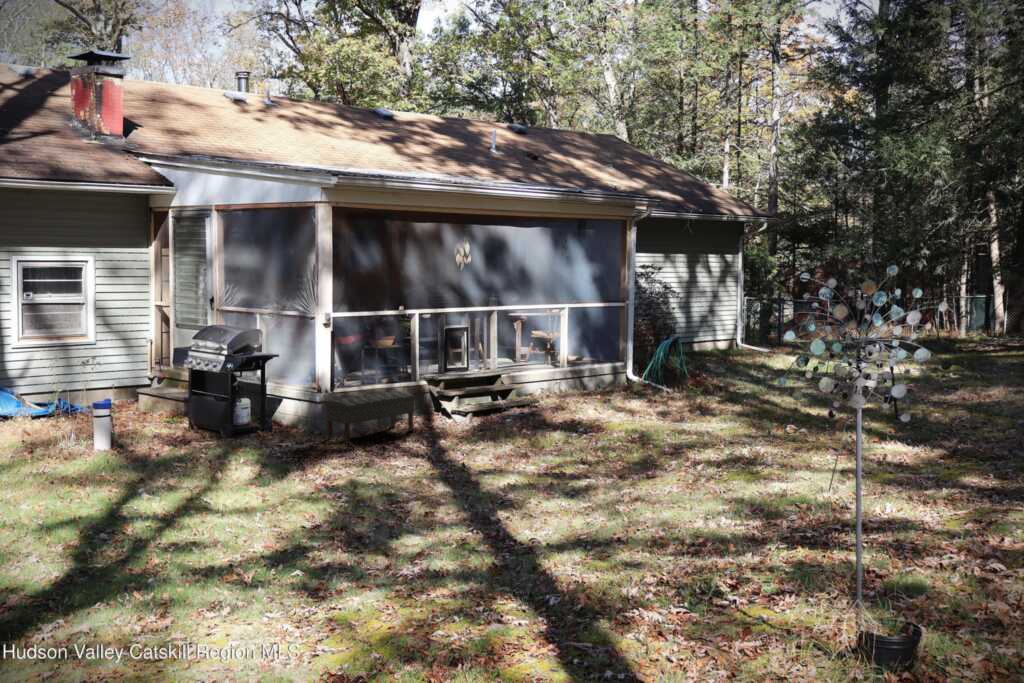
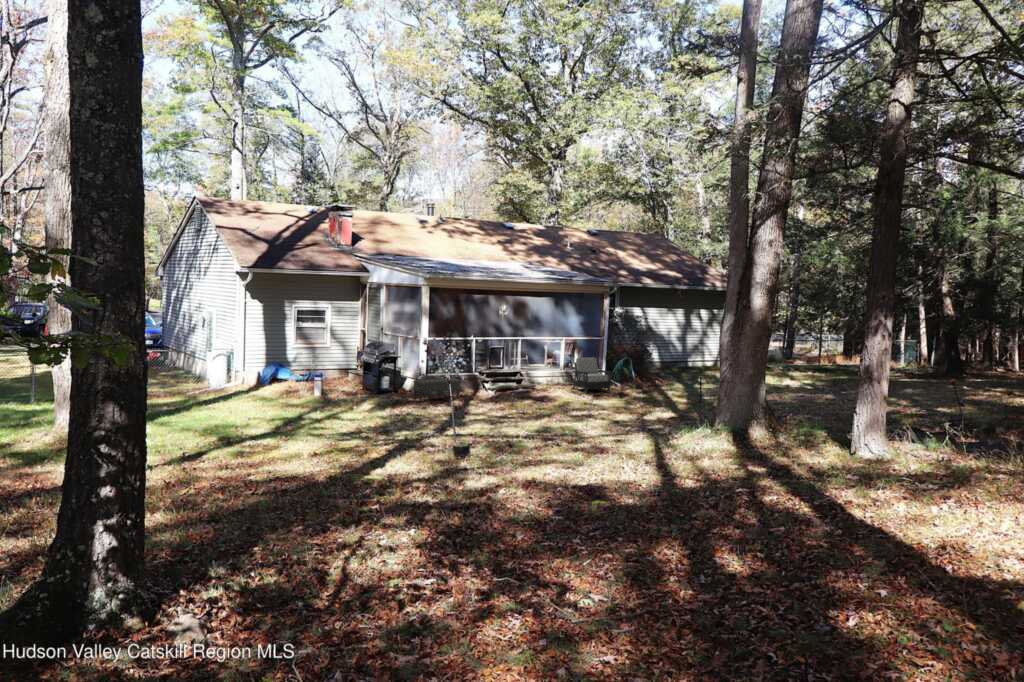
armchair: none [581,338,657,403] -> present [572,358,613,394]

